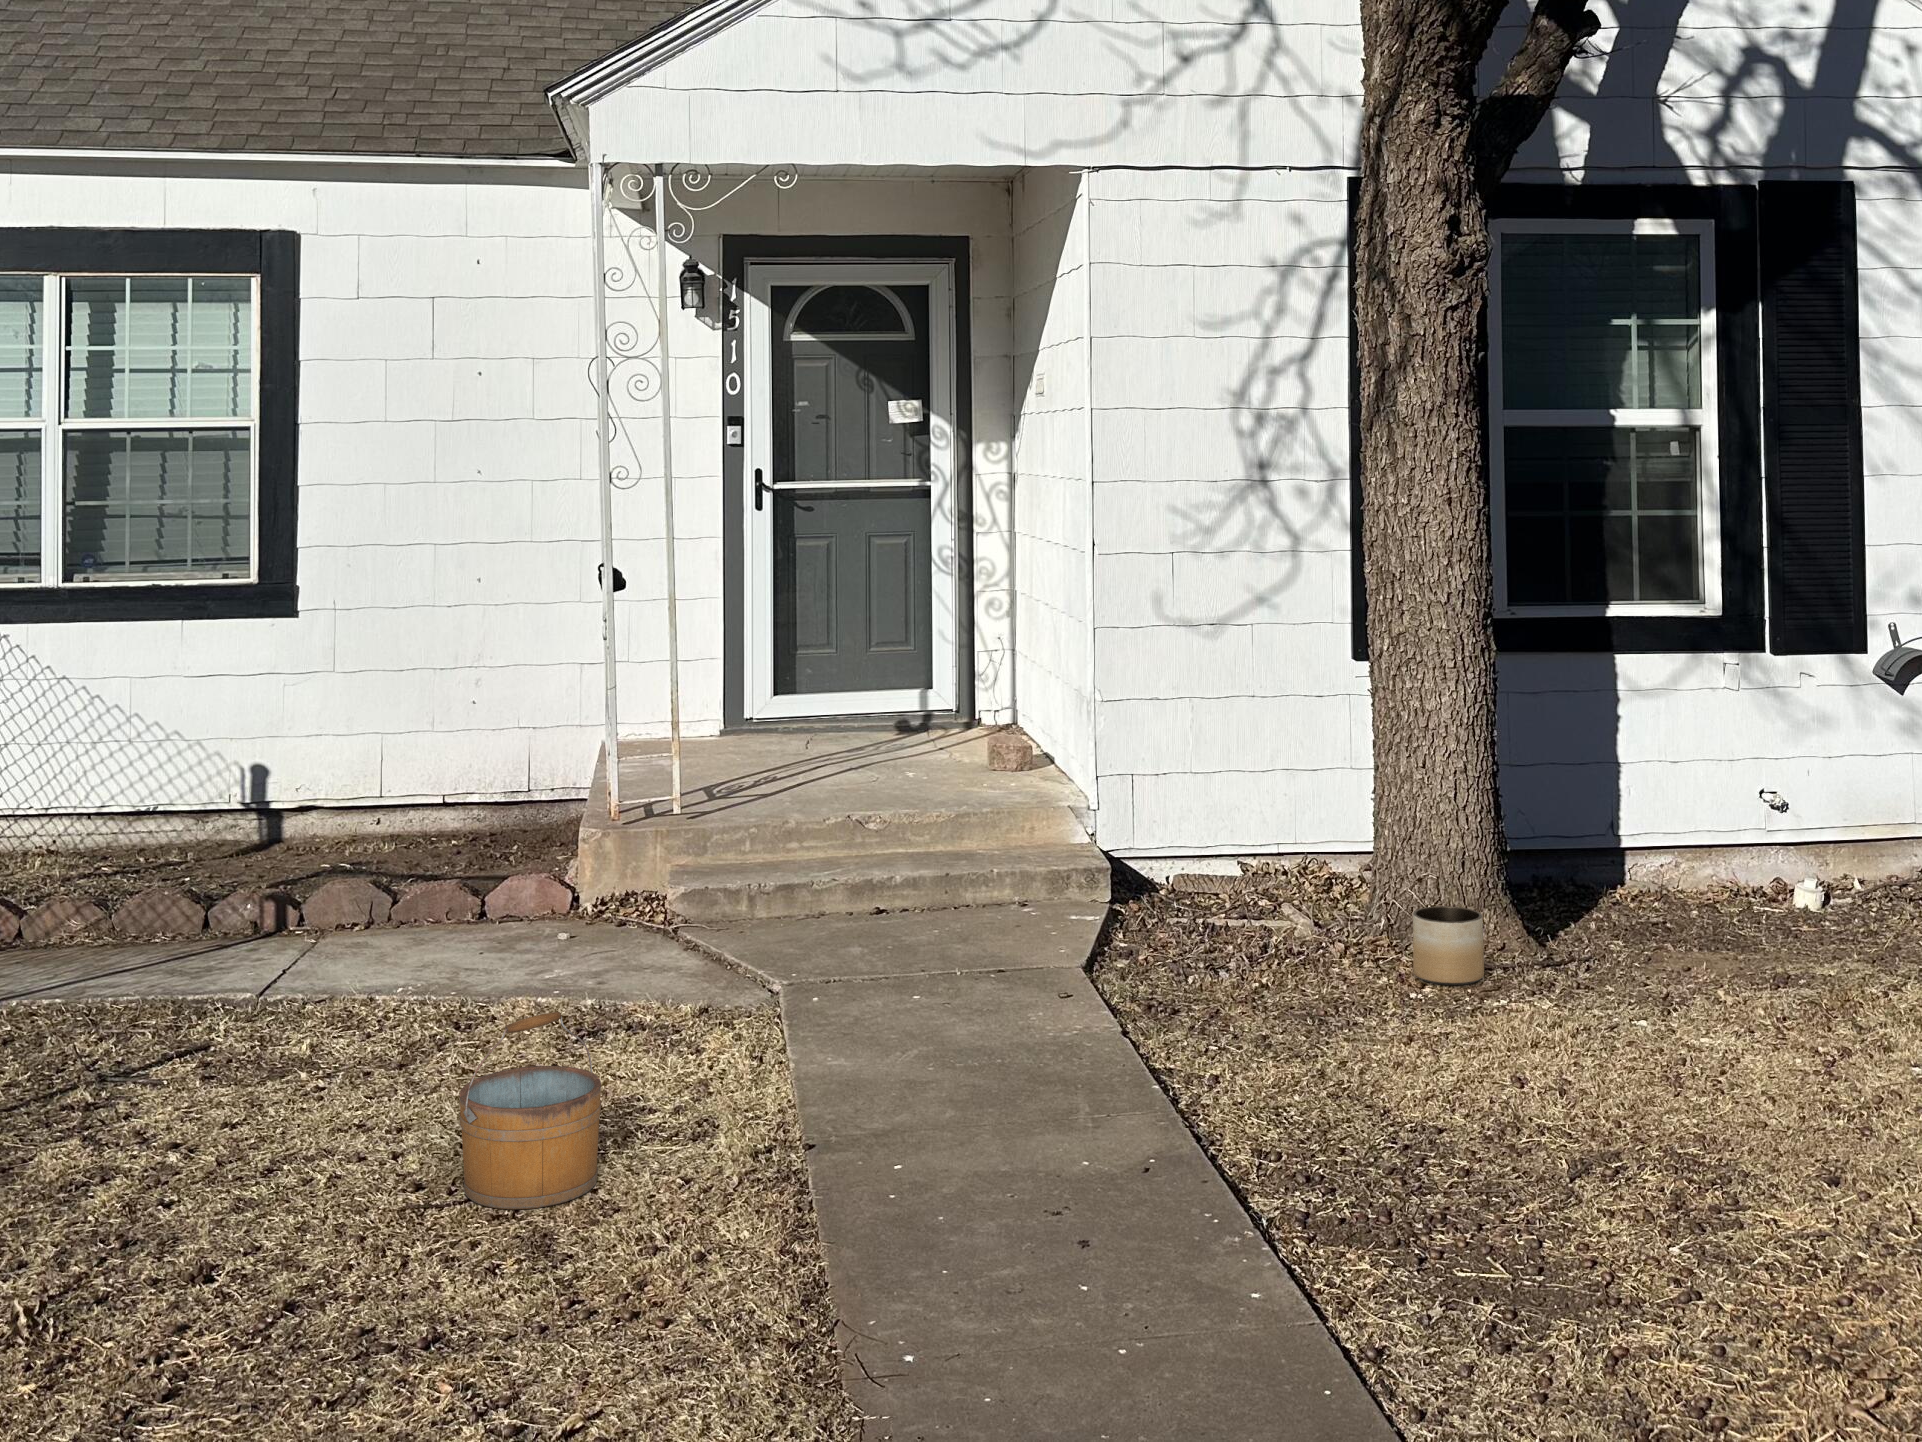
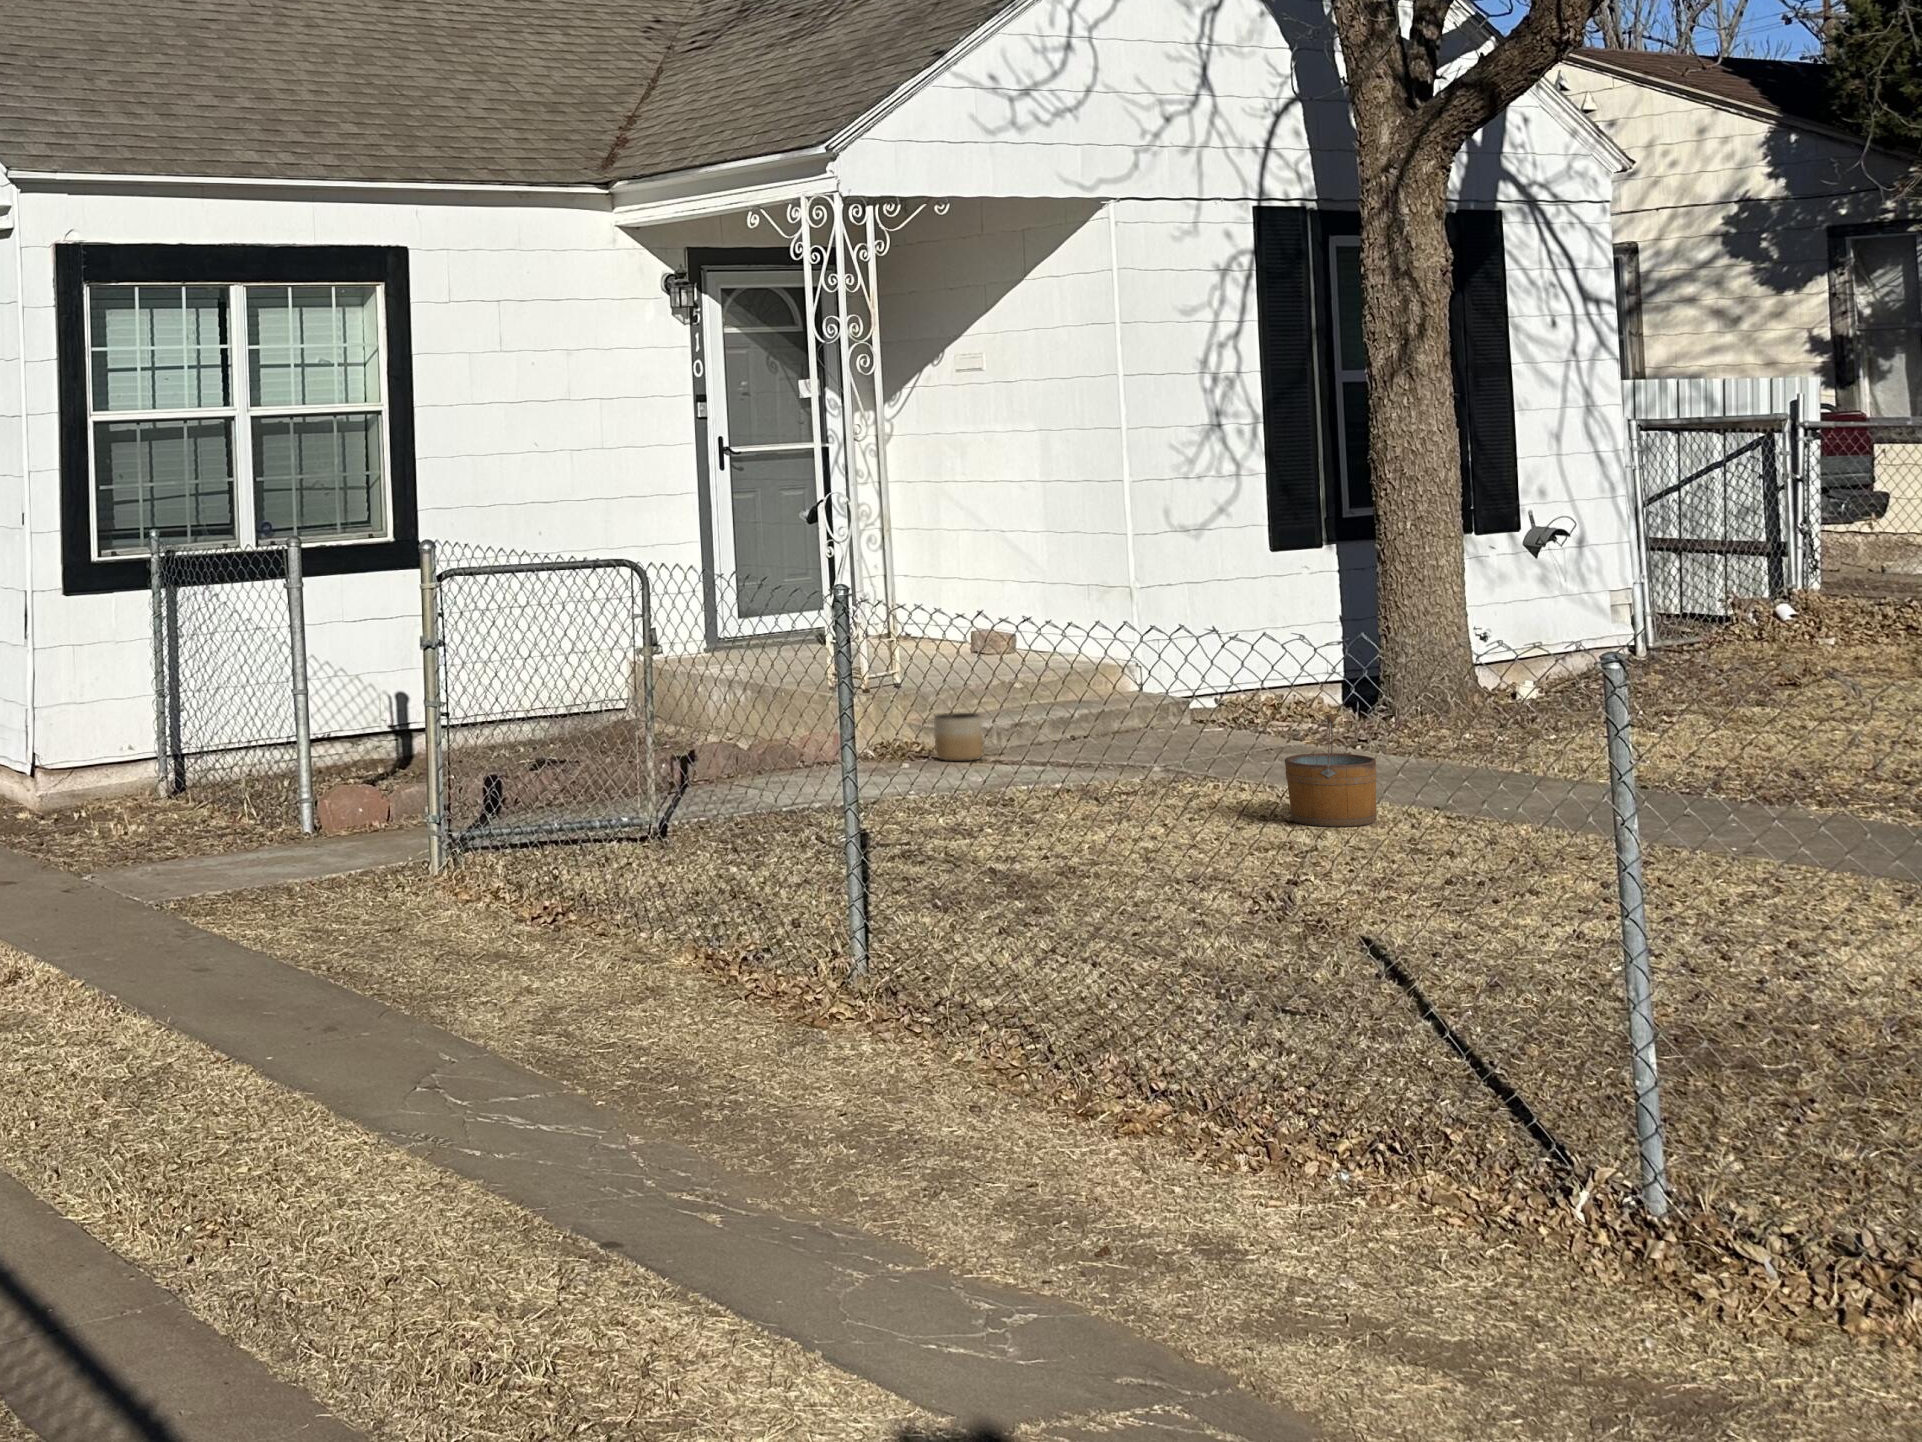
planter: present [1413,906,1484,985] -> present [934,713,983,761]

